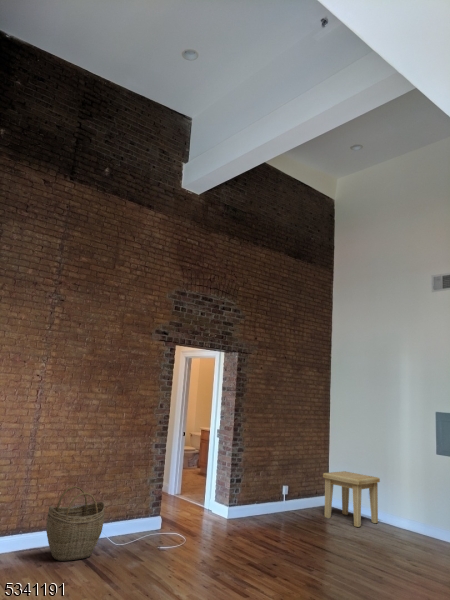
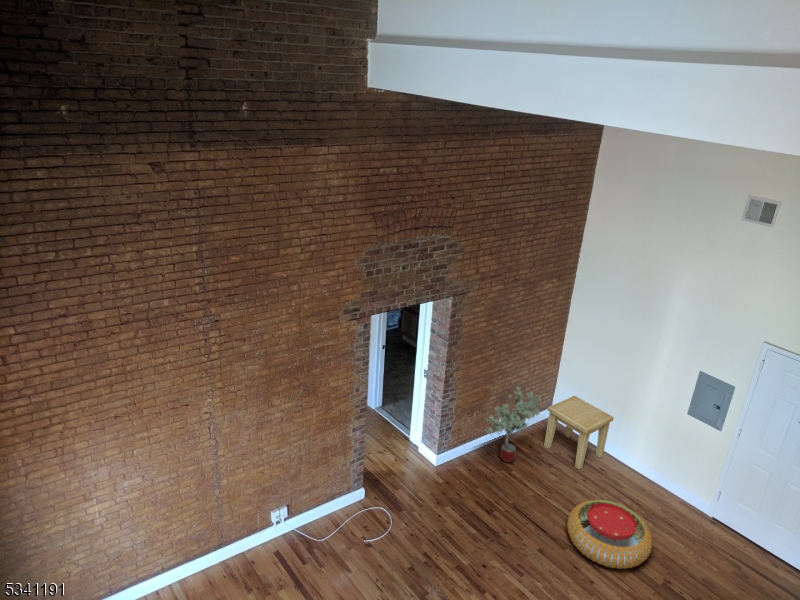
potted tree: none [270,446,316,522] -> present [485,387,541,462]
woven basket: present [46,486,105,561] -> none [247,500,305,574]
pouf: none [352,524,433,571] -> present [567,500,652,569]

